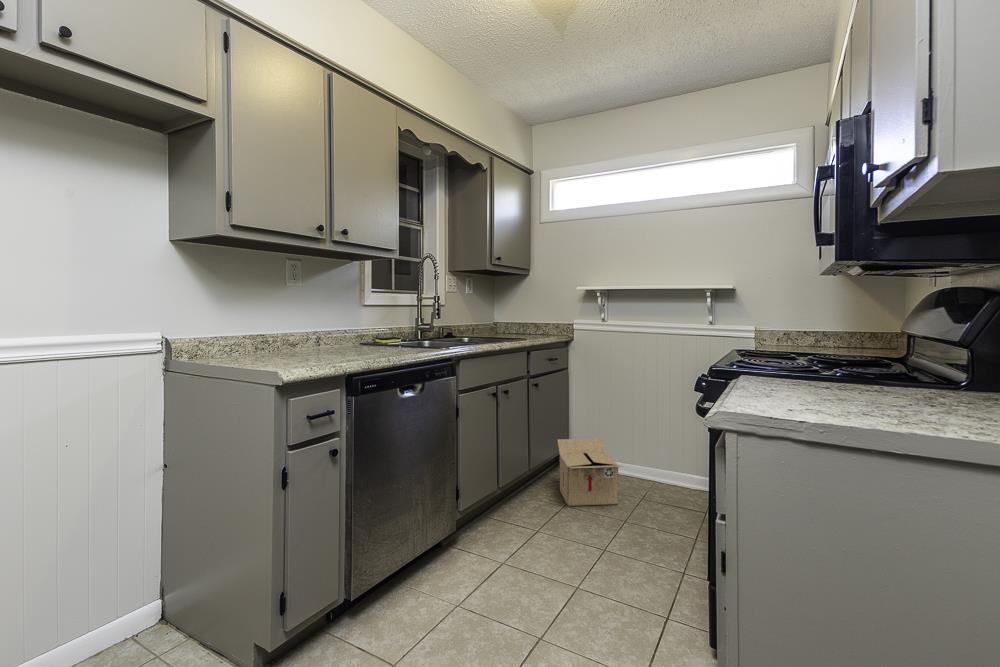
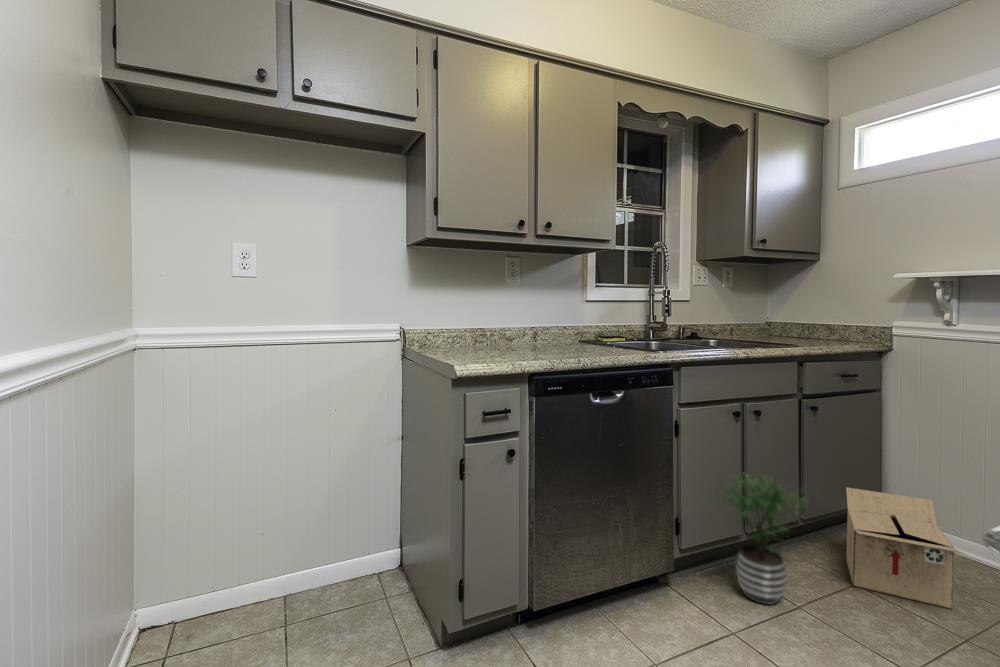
potted plant: none [482,437,548,535] -> present [712,473,804,604]

